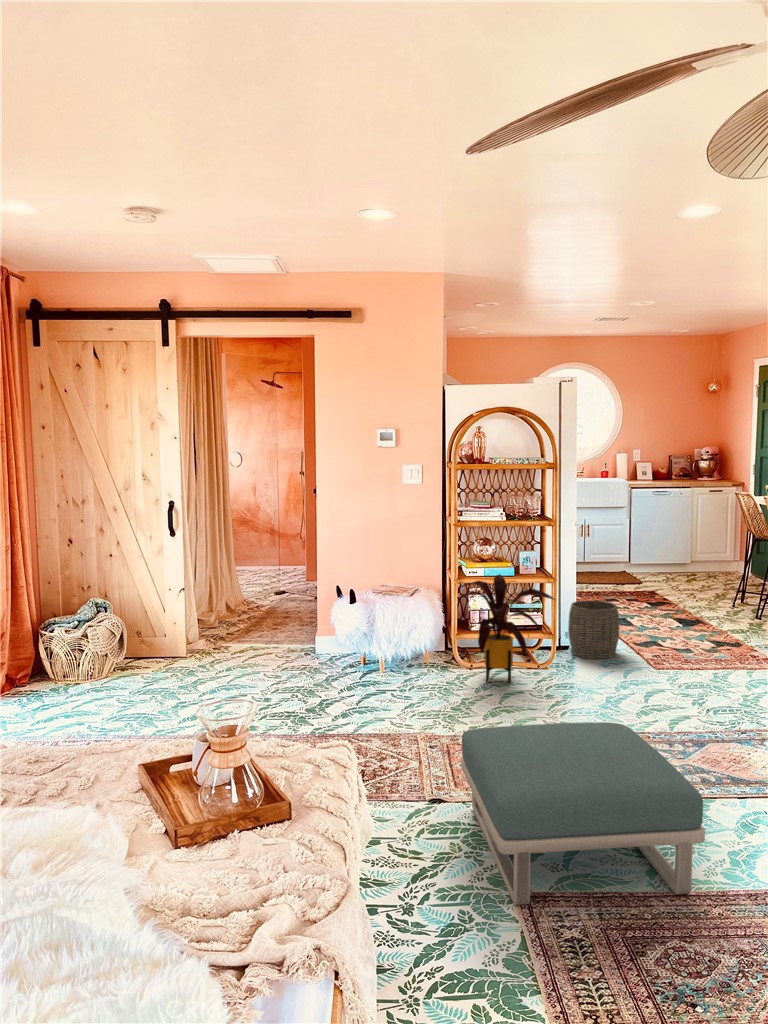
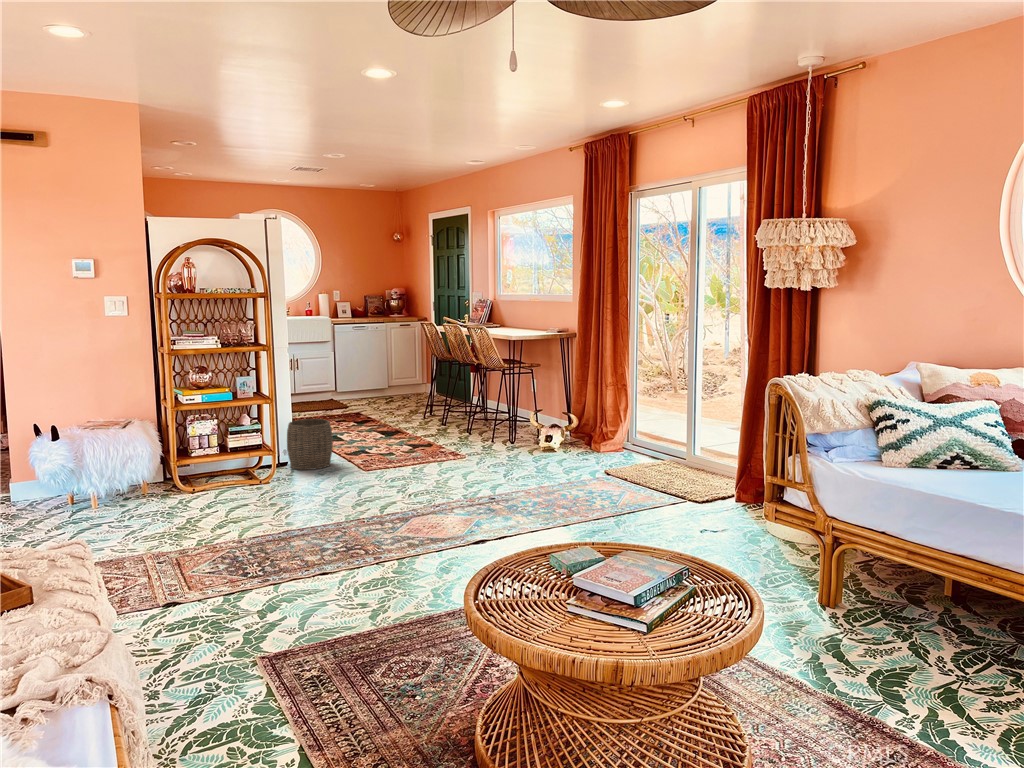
house plant: present [459,574,554,683] -> none [176,399,275,500]
footstool: present [461,722,705,905] -> none [195,505,413,667]

